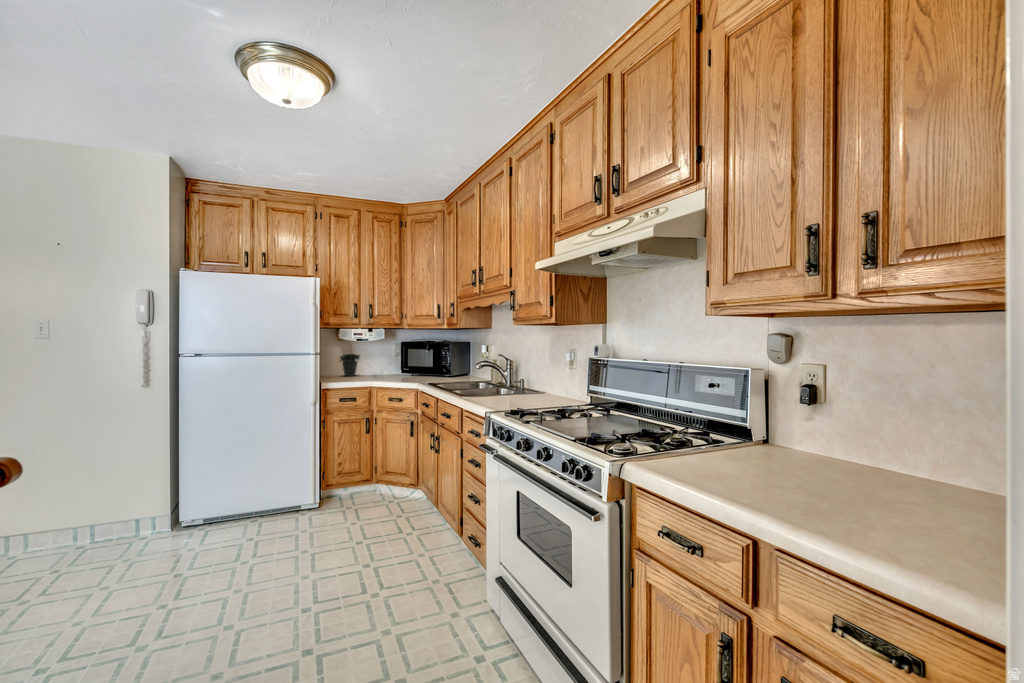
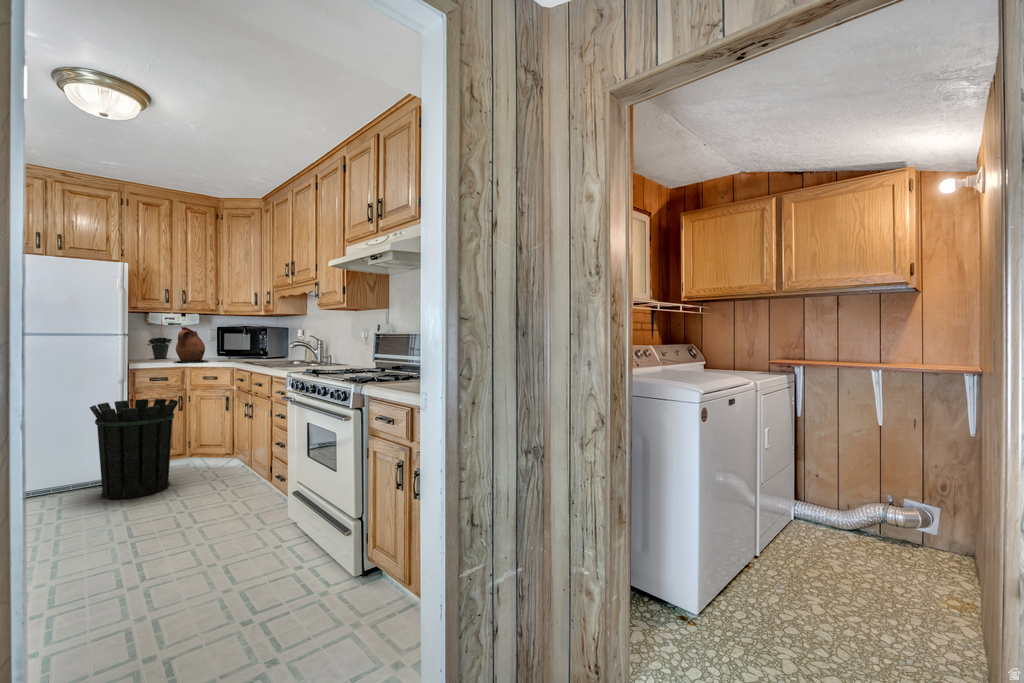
ceramic pitcher: none [360,345,395,383] -> present [176,327,208,362]
waste bin: none [284,424,366,536] -> present [90,399,179,499]

